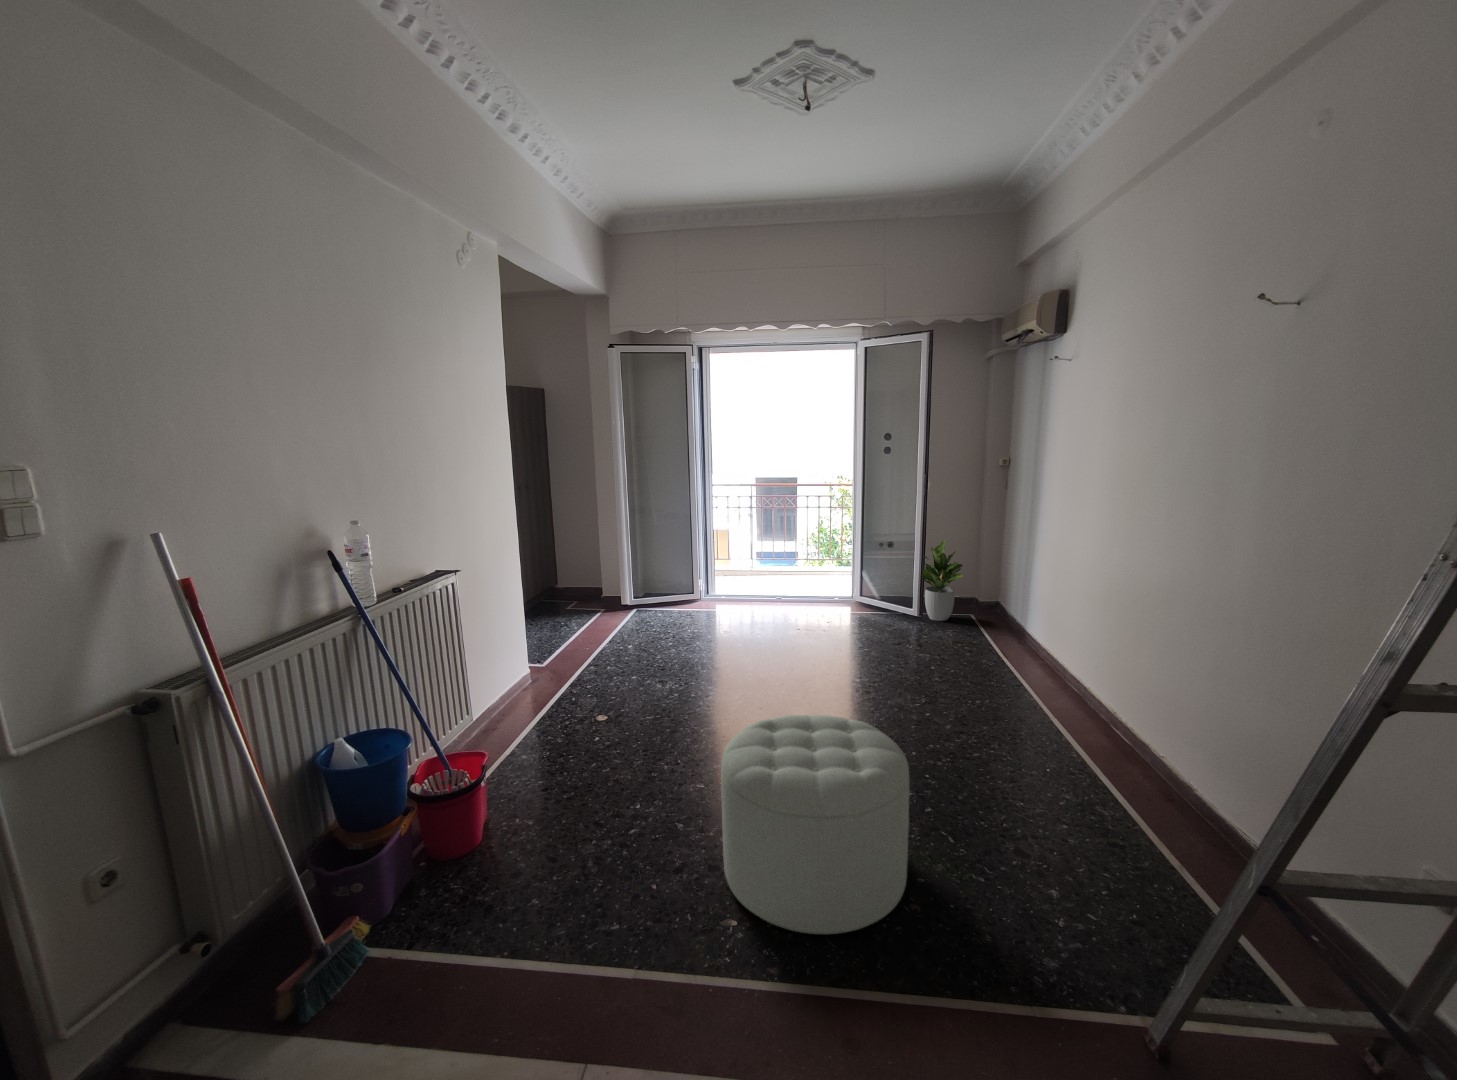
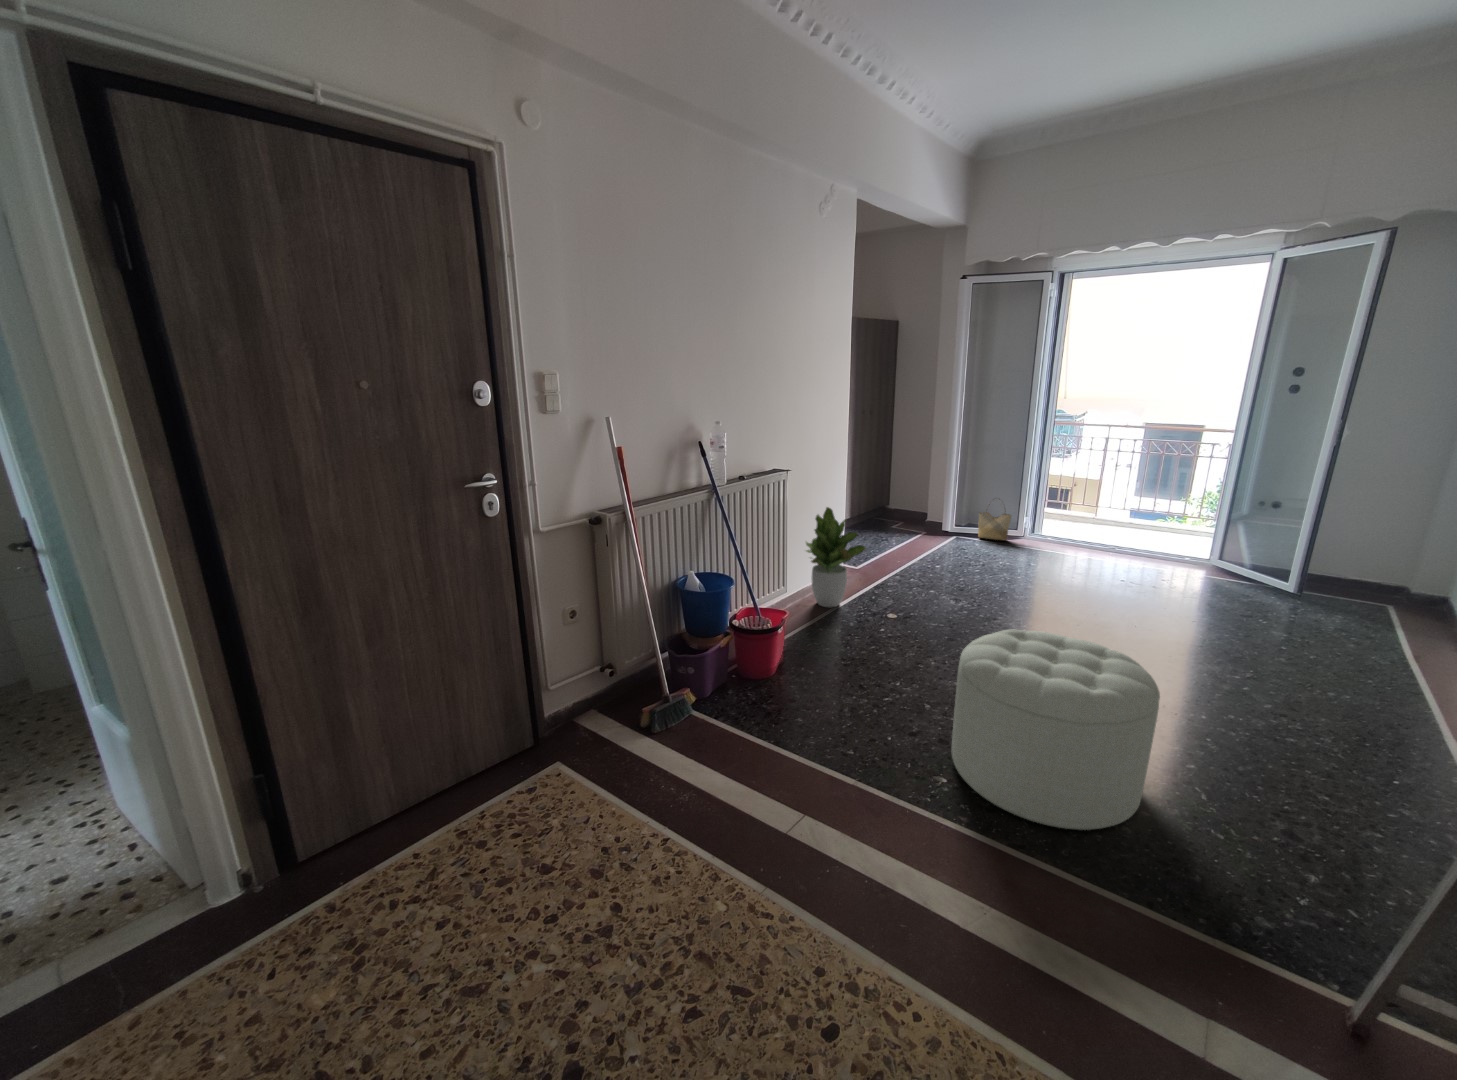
potted plant: present [921,540,963,621] -> present [806,507,866,607]
woven basket: none [656,565,688,609] -> present [978,502,1011,540]

